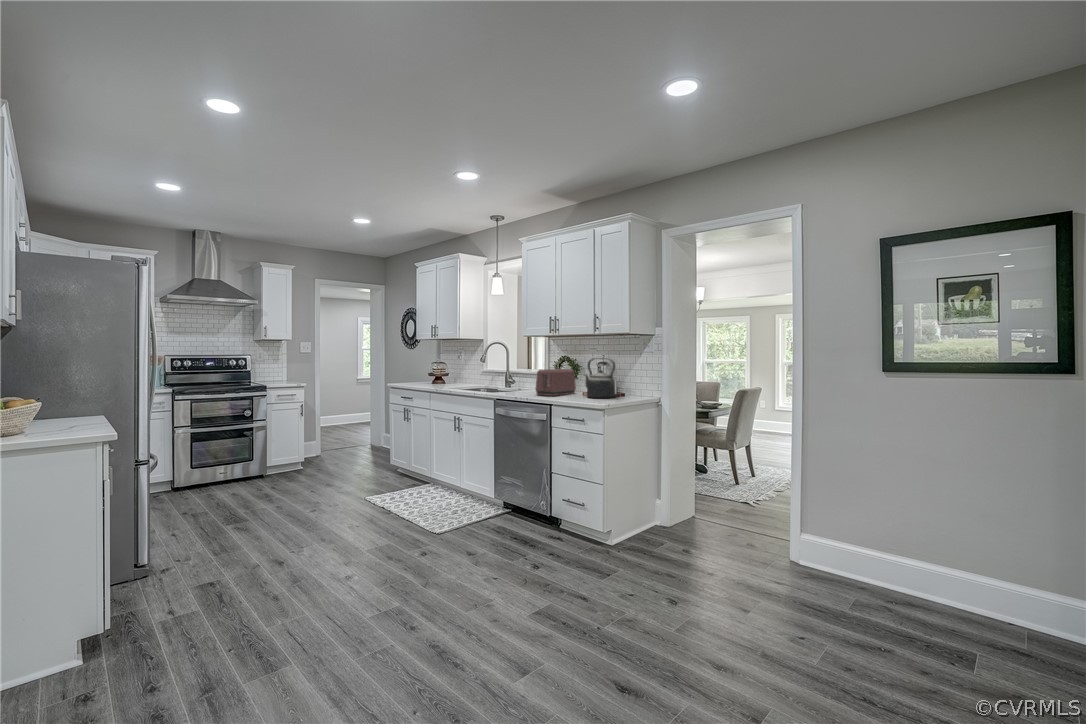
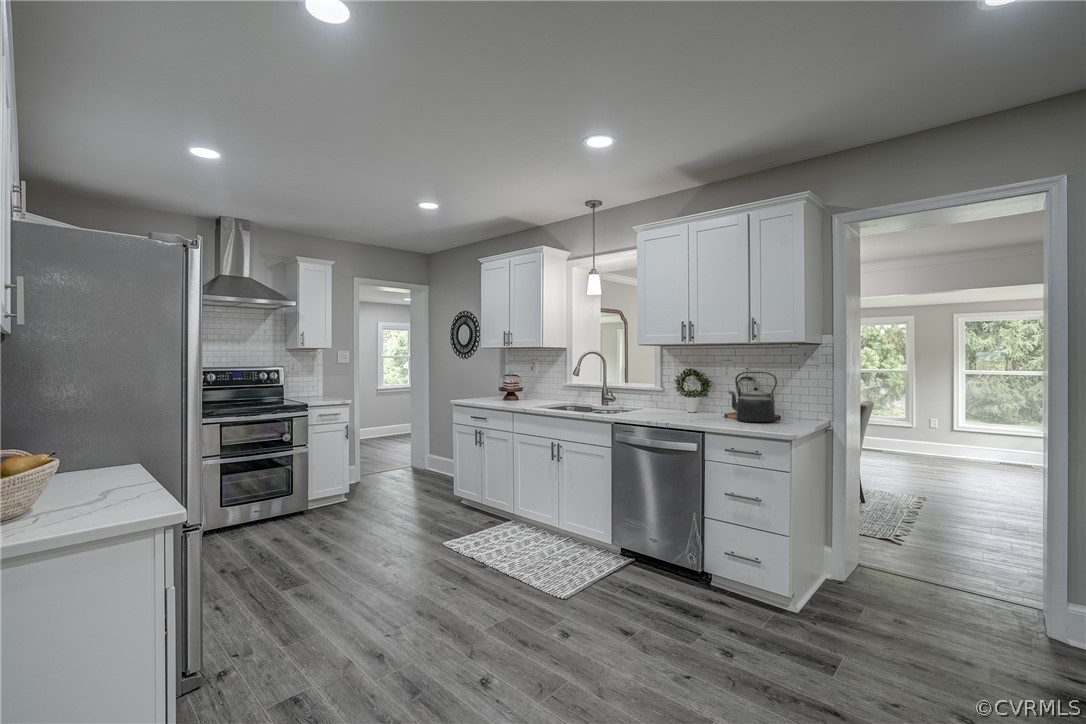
toaster: present [536,369,576,396] -> none [664,384,708,419]

